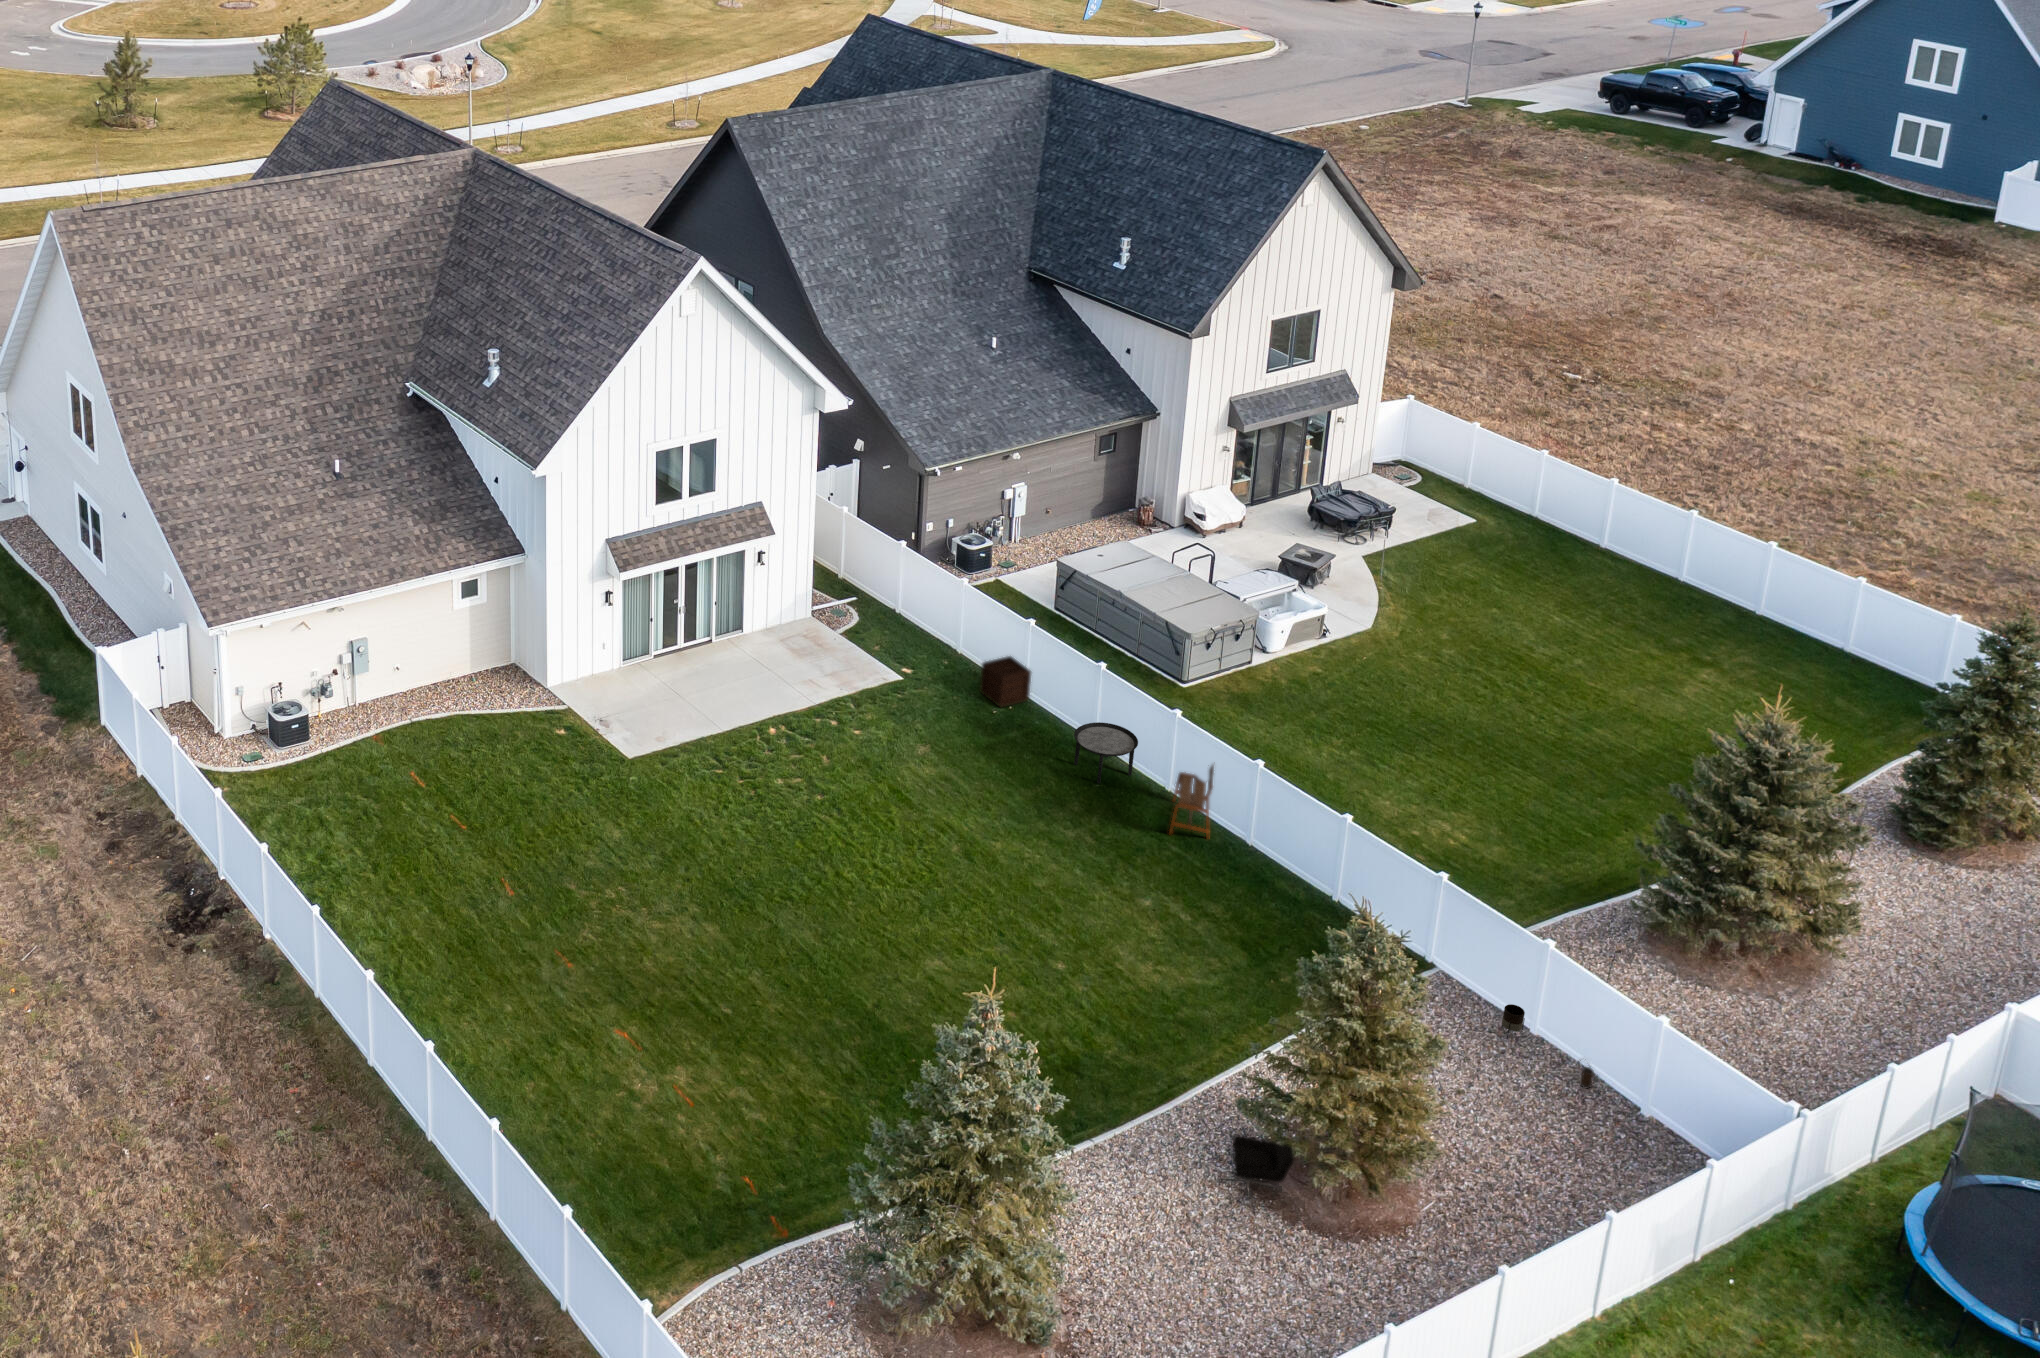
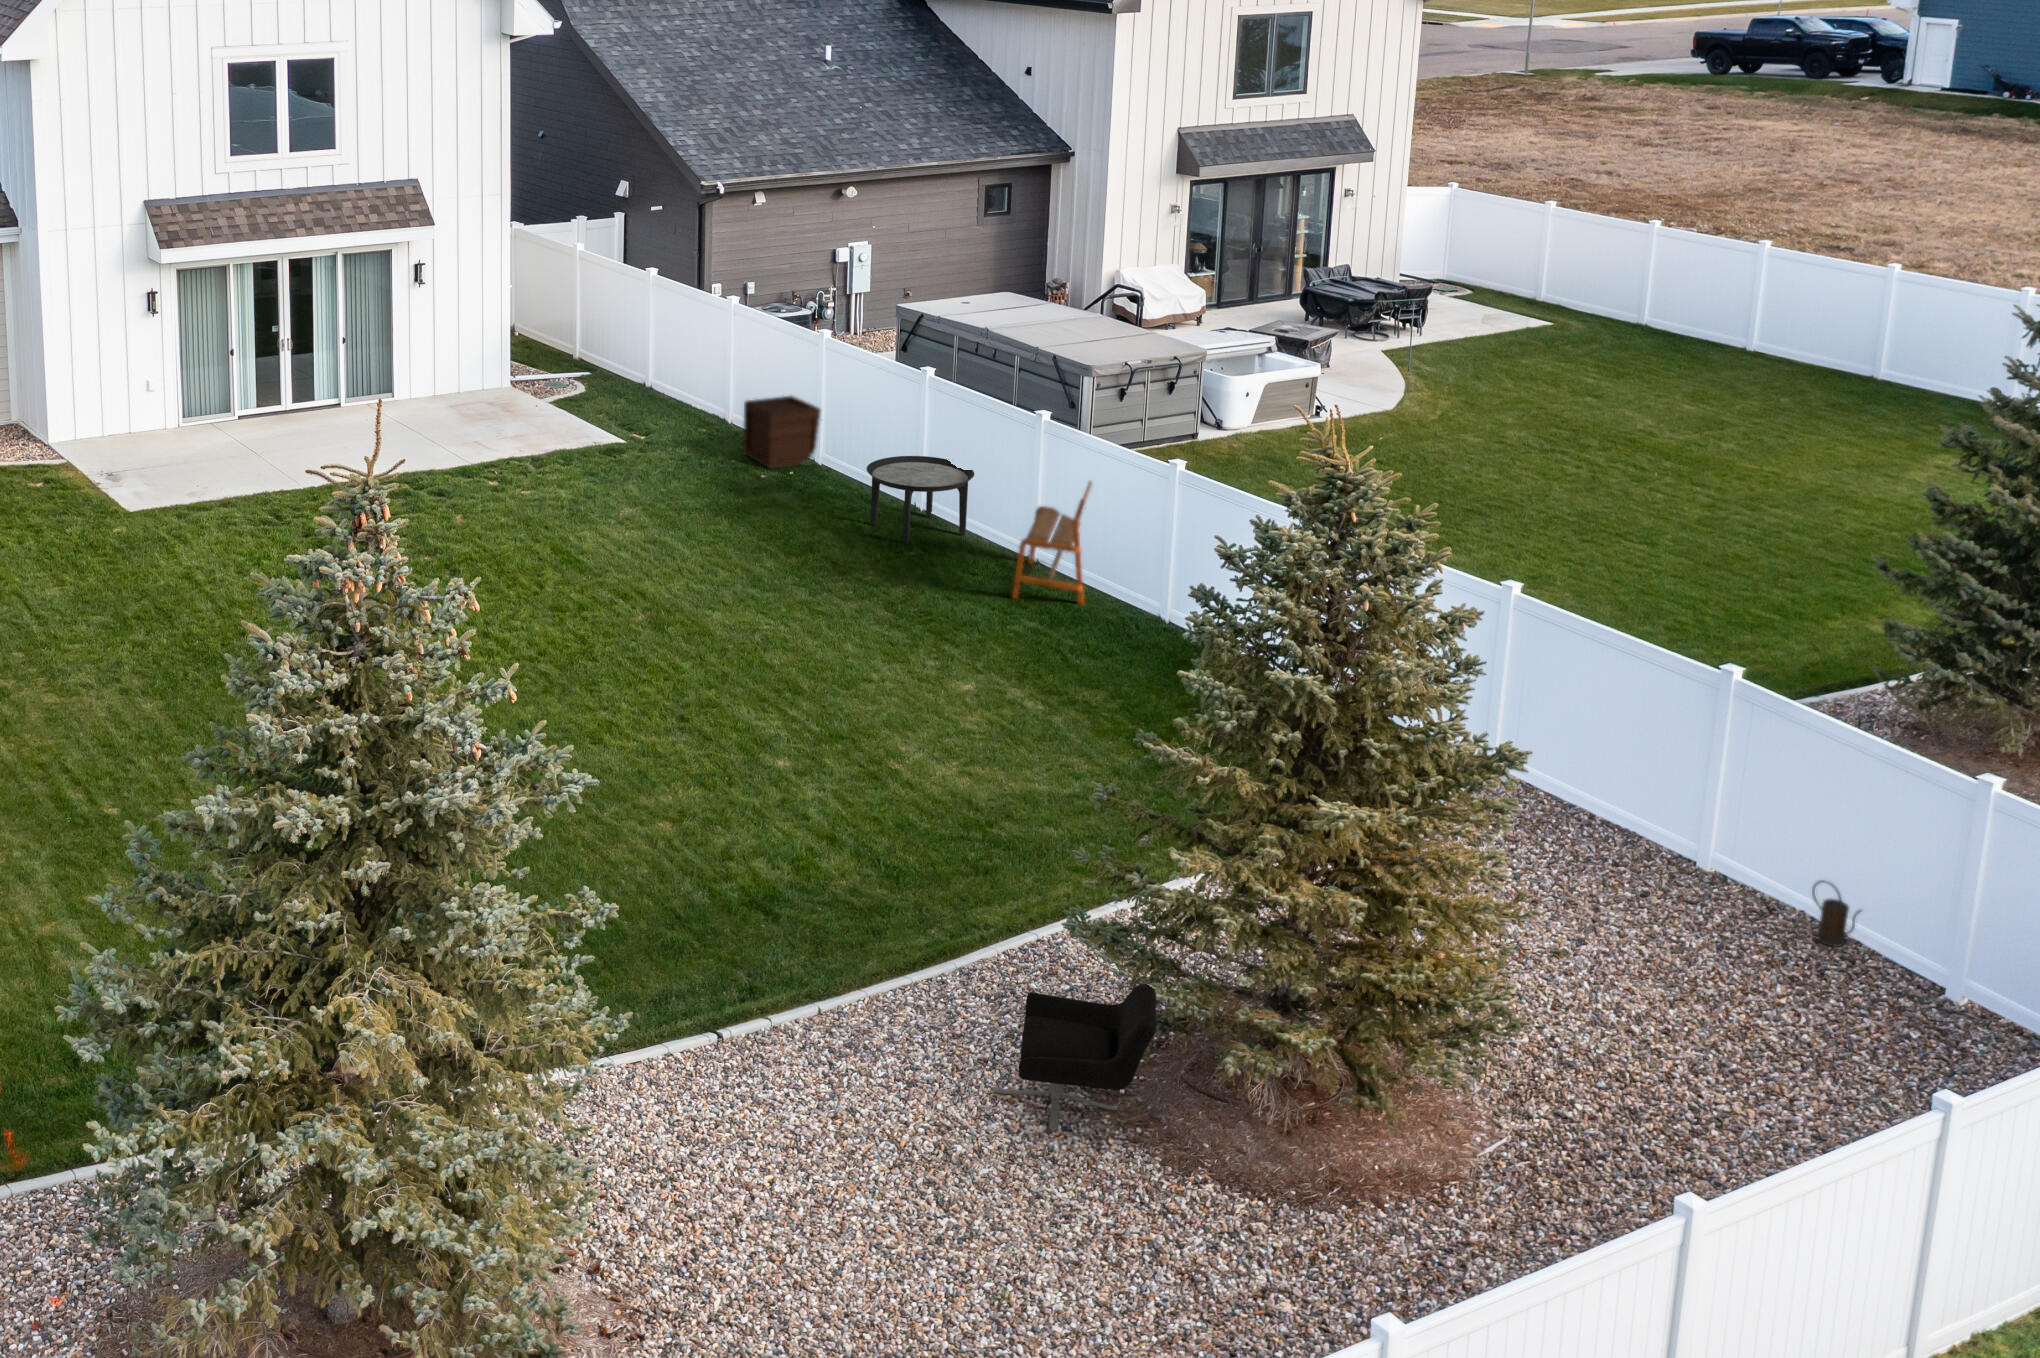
planter: present [1502,1004,1525,1039] -> none [1637,796,1686,867]

